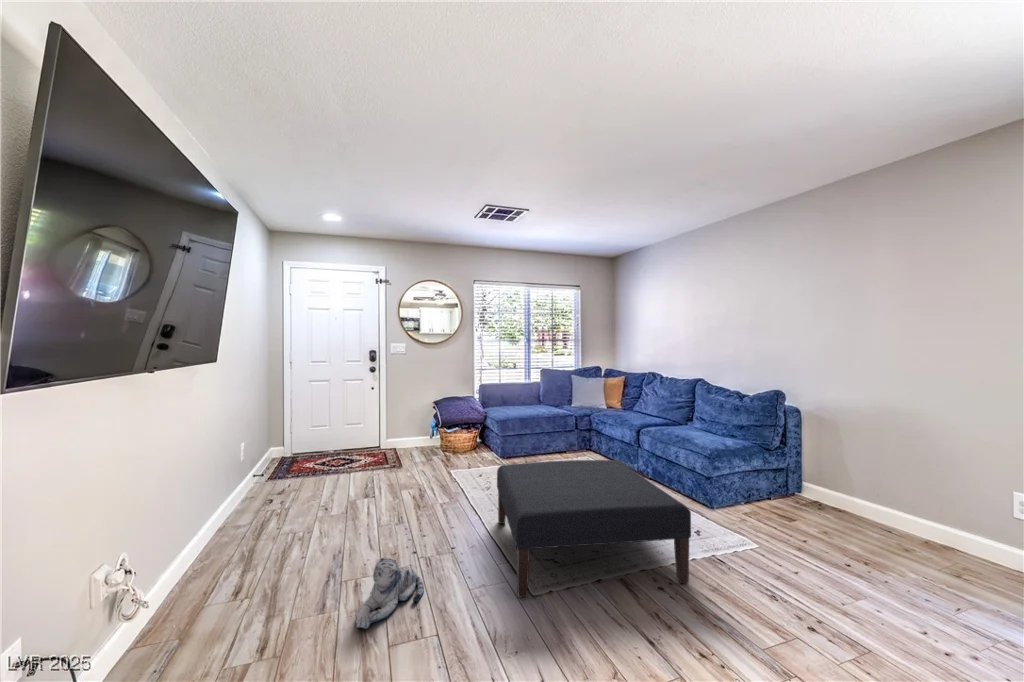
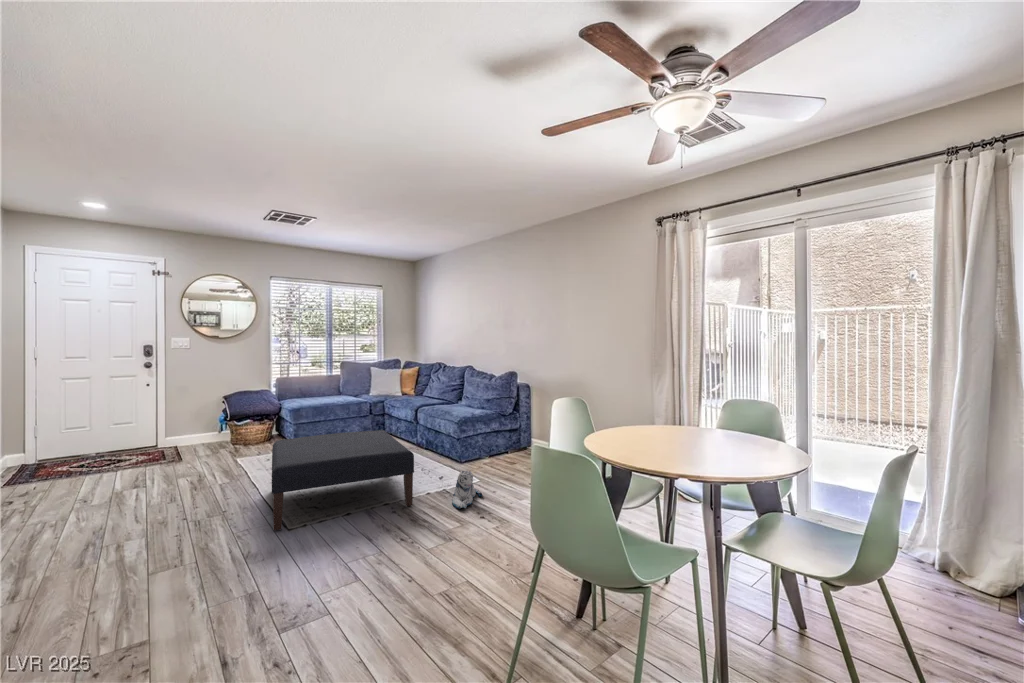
plush toy: present [356,558,424,629] -> present [452,471,482,509]

